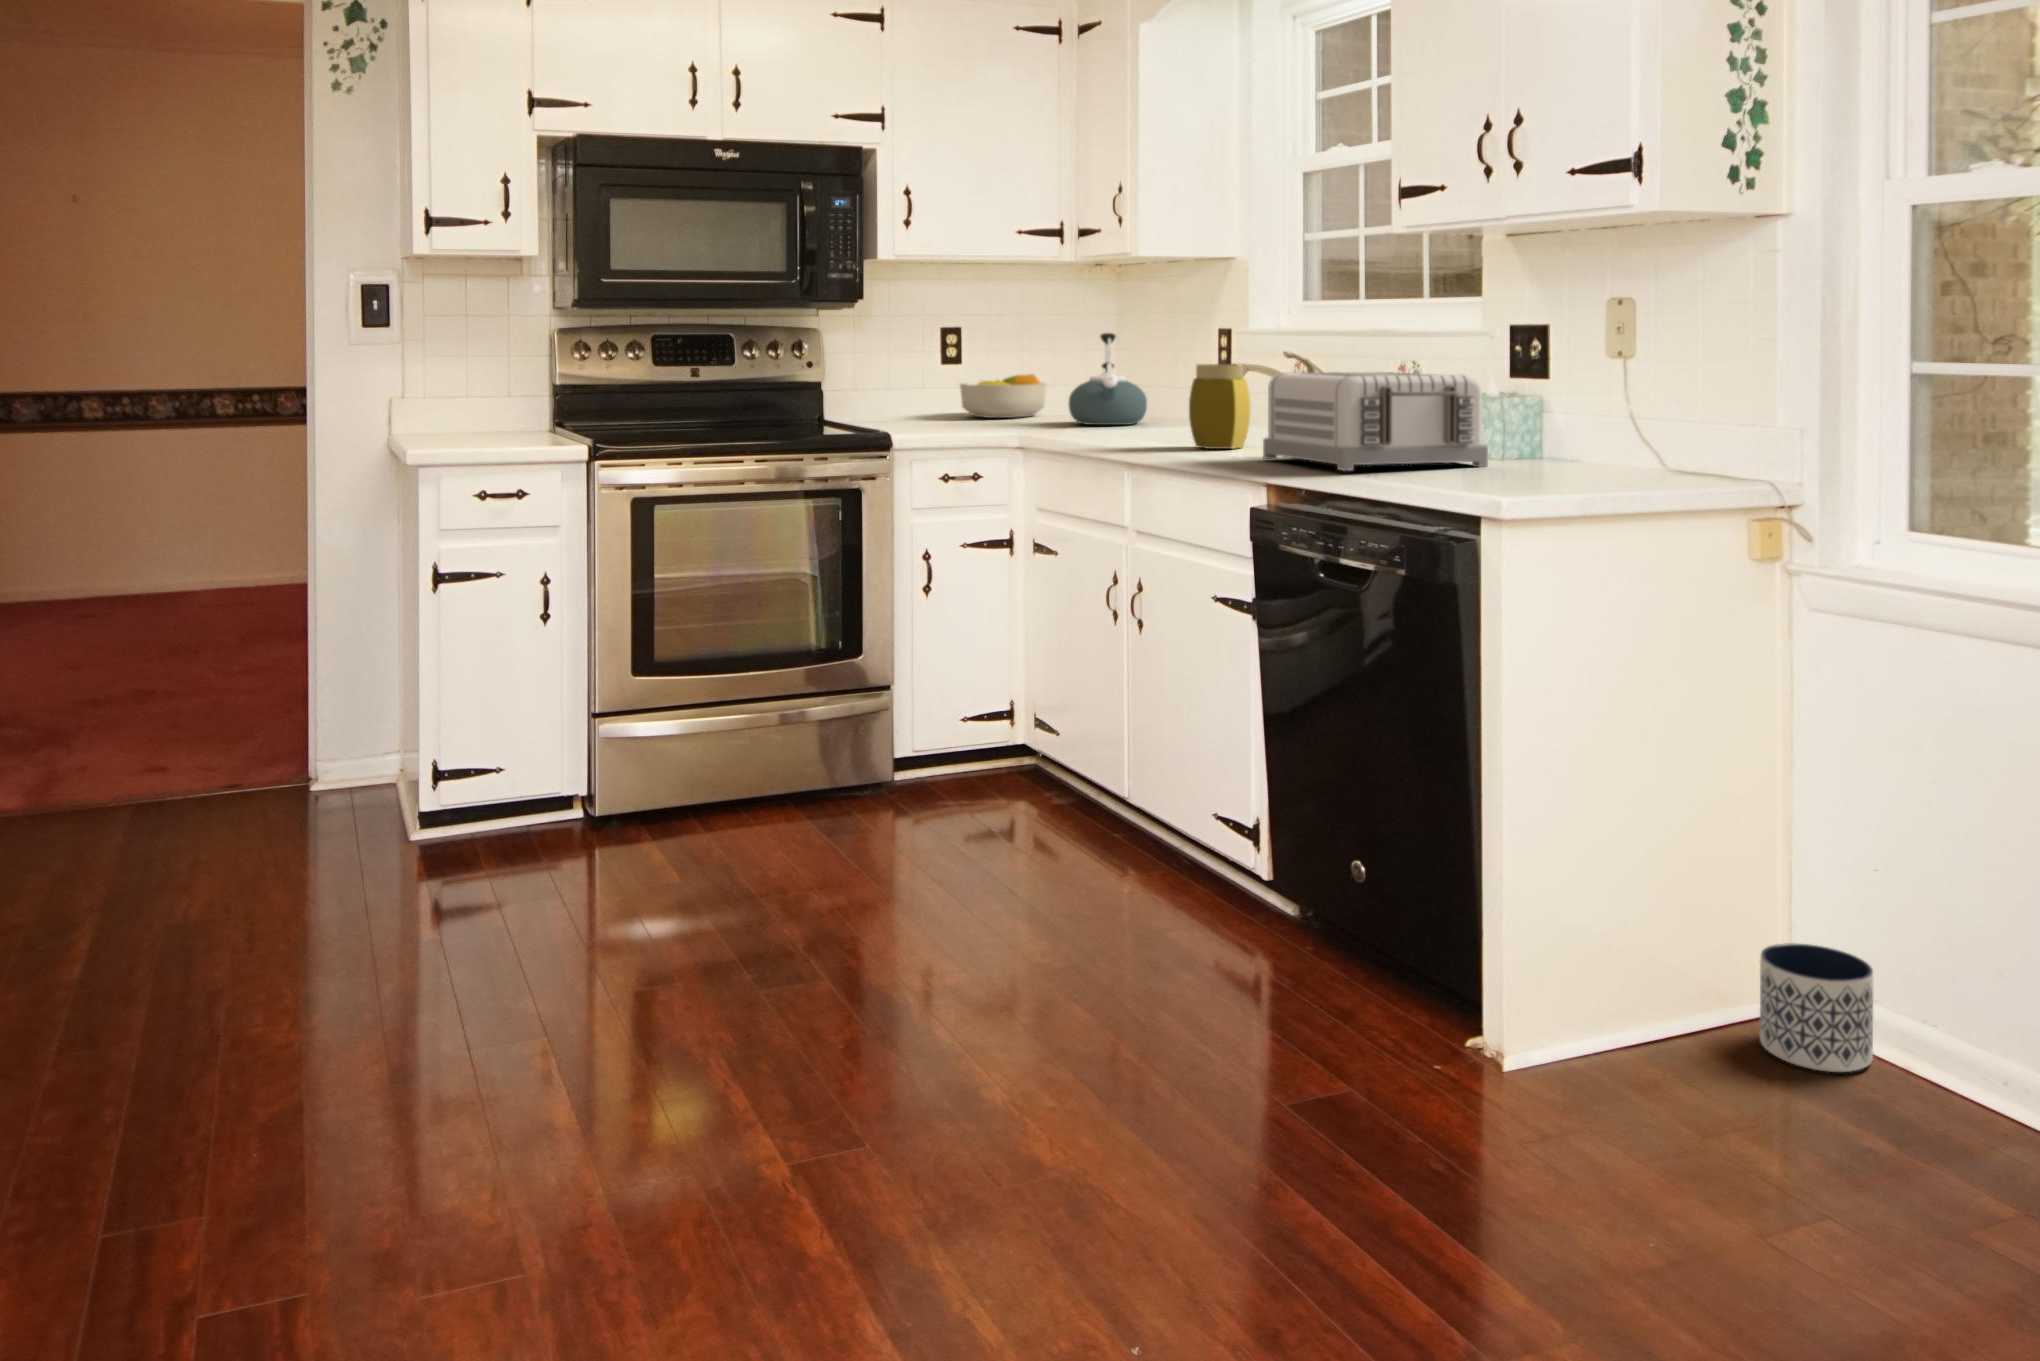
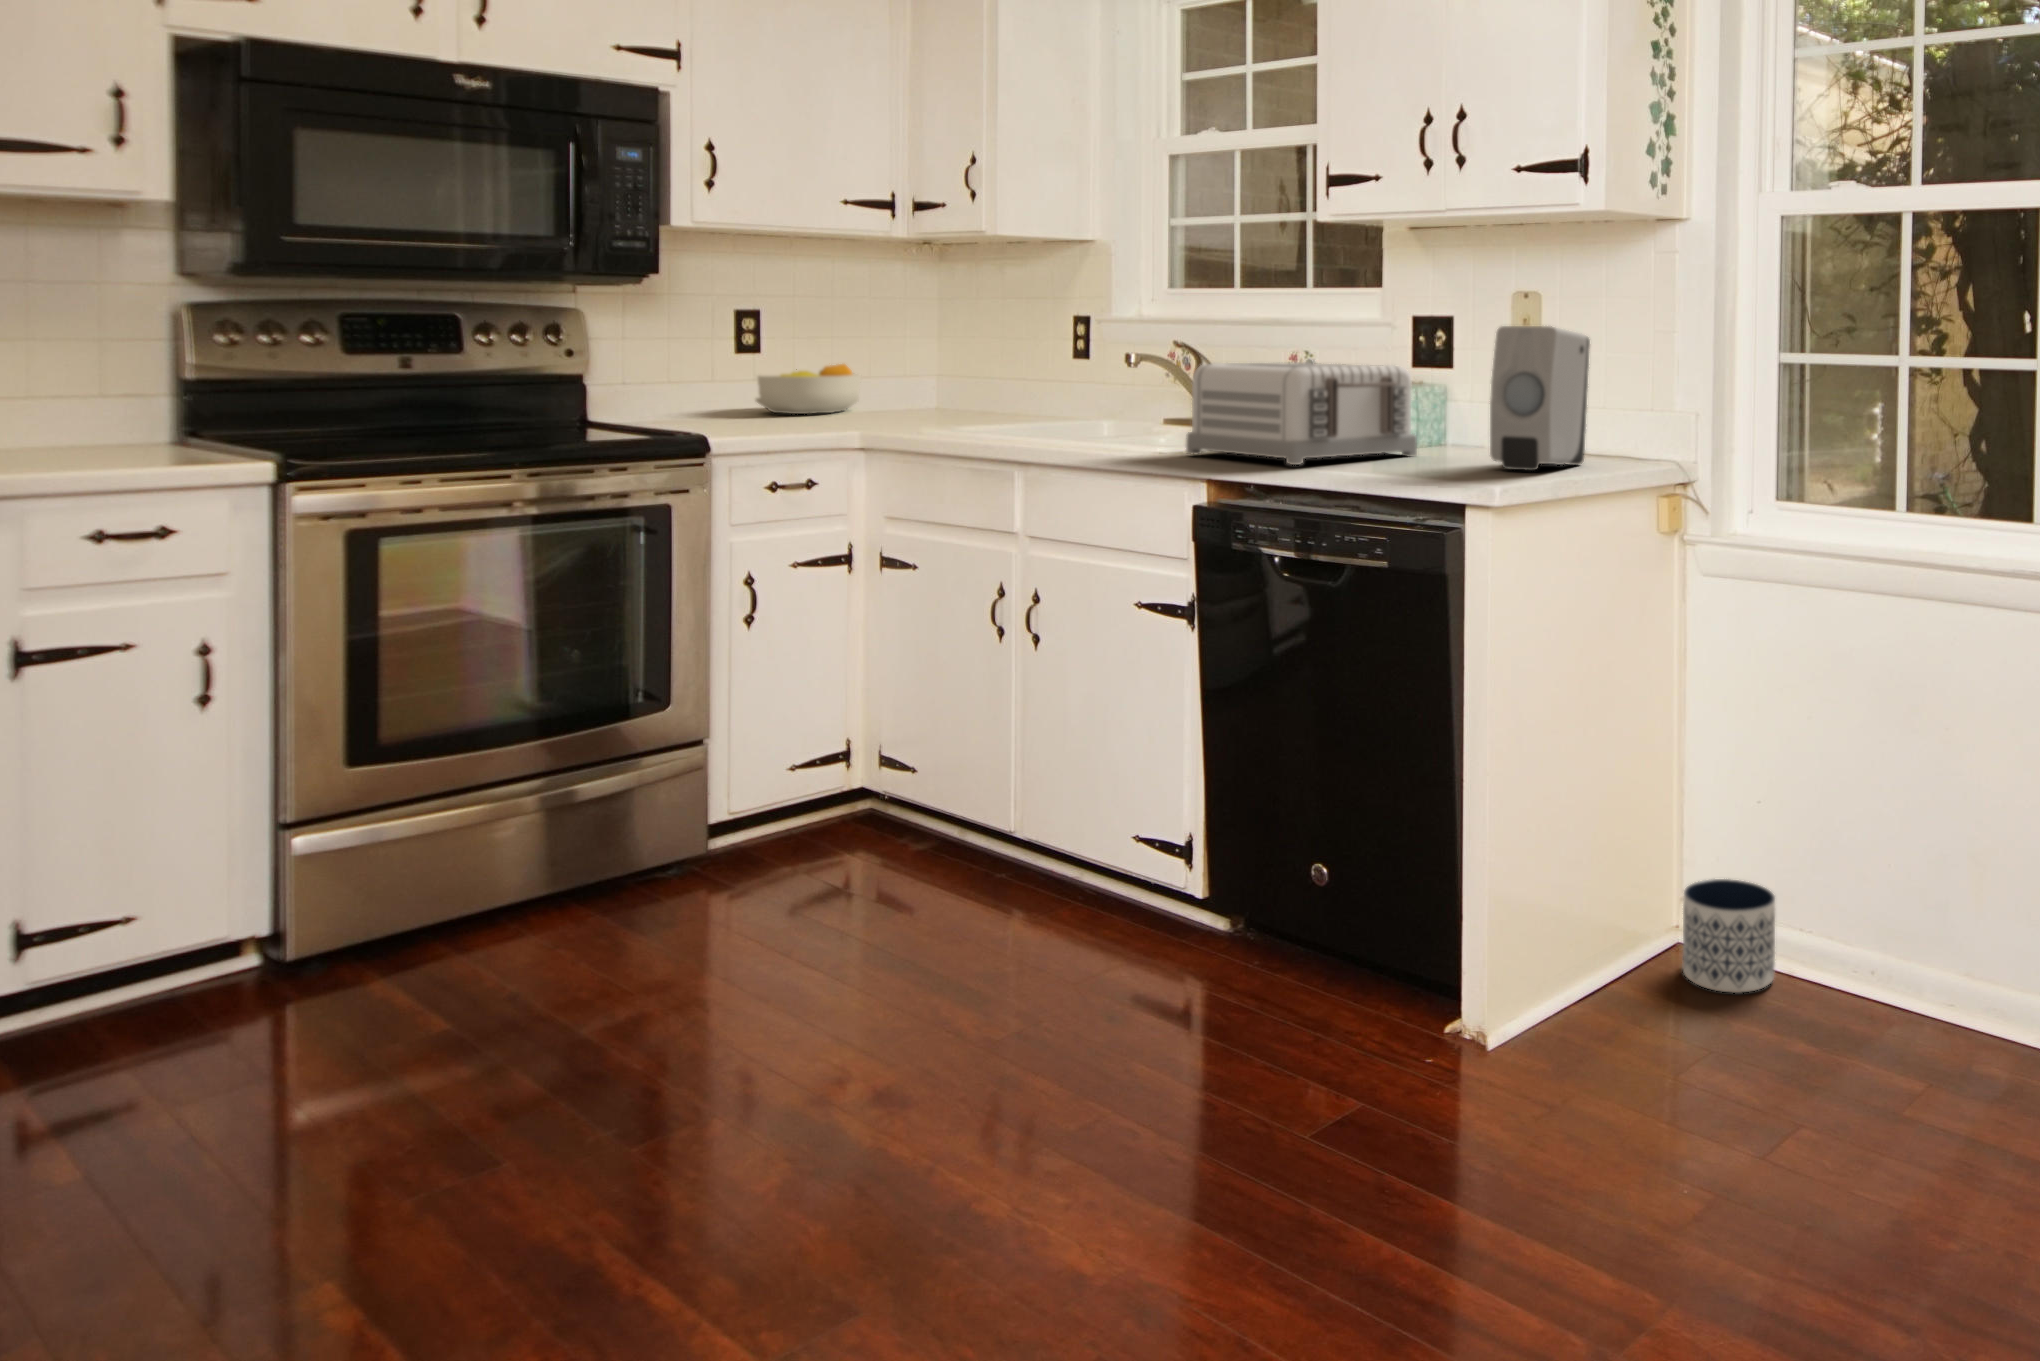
kettle: present [1069,333,1147,425] -> none [903,319,994,420]
soap dispenser: none [1538,334,1661,484] -> present [1490,326,1590,471]
jar: present [1189,364,1251,449] -> none [1085,354,1151,444]

